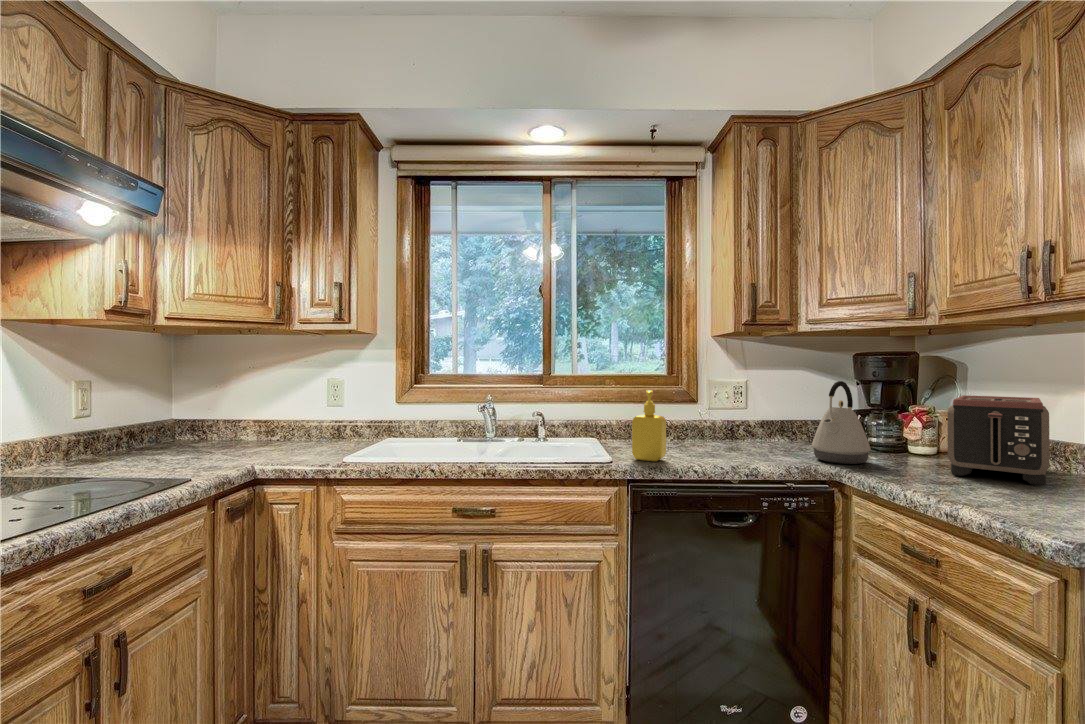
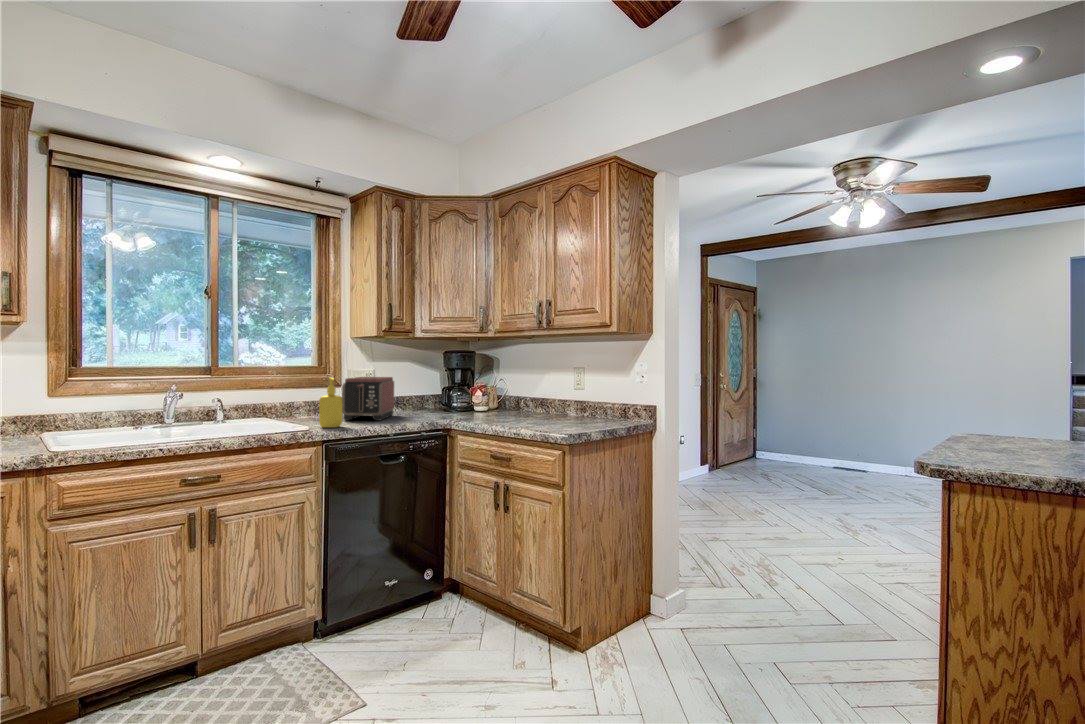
kettle: present [812,381,871,464] -> none [427,369,458,419]
toaster: present [947,395,1050,486] -> present [342,377,394,421]

